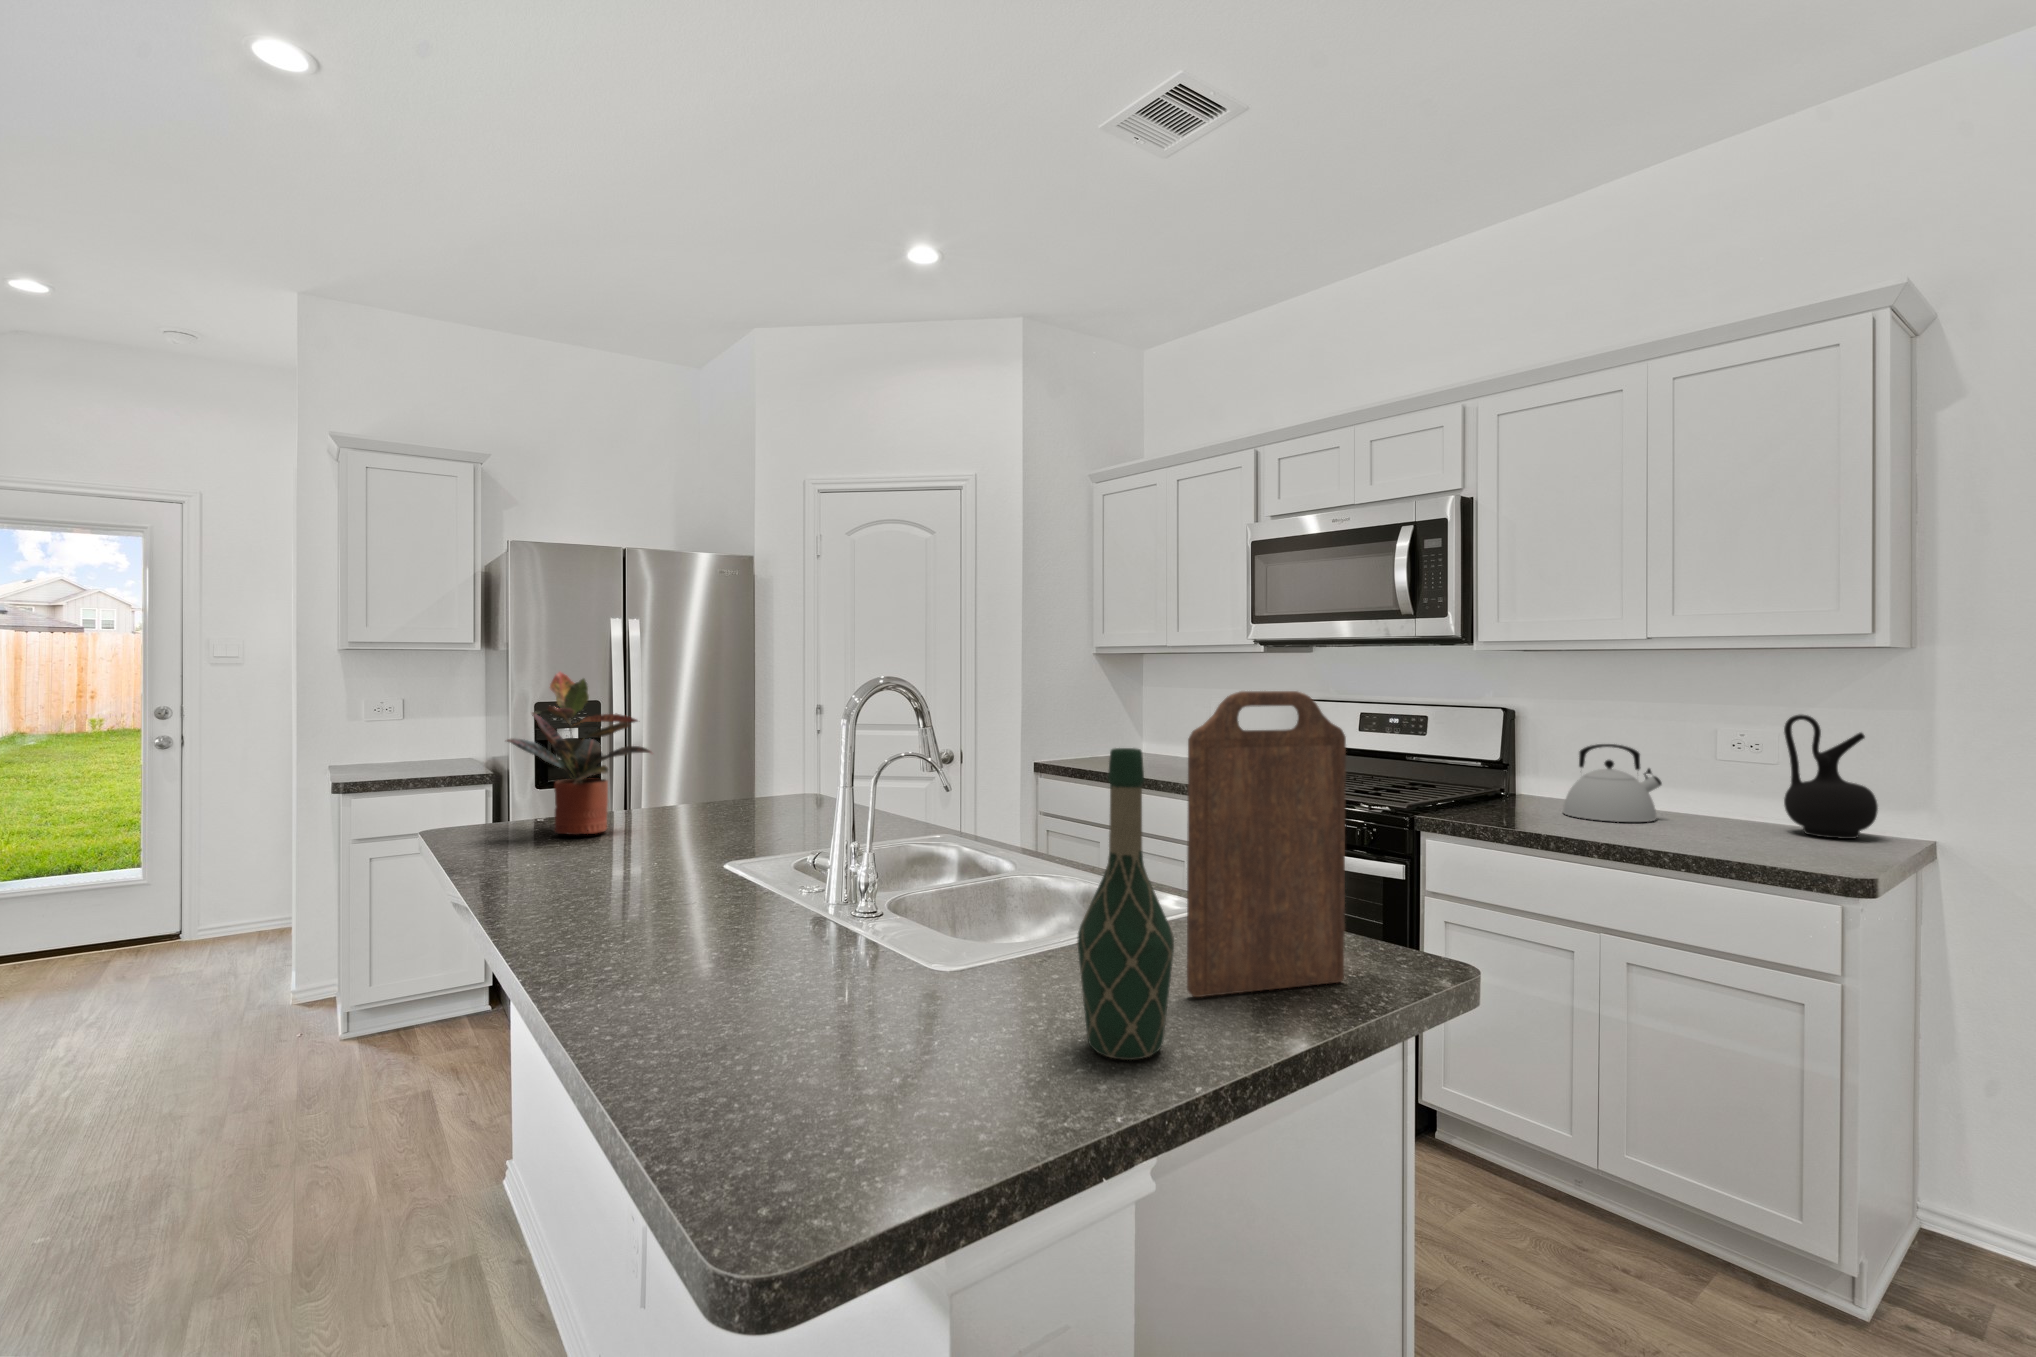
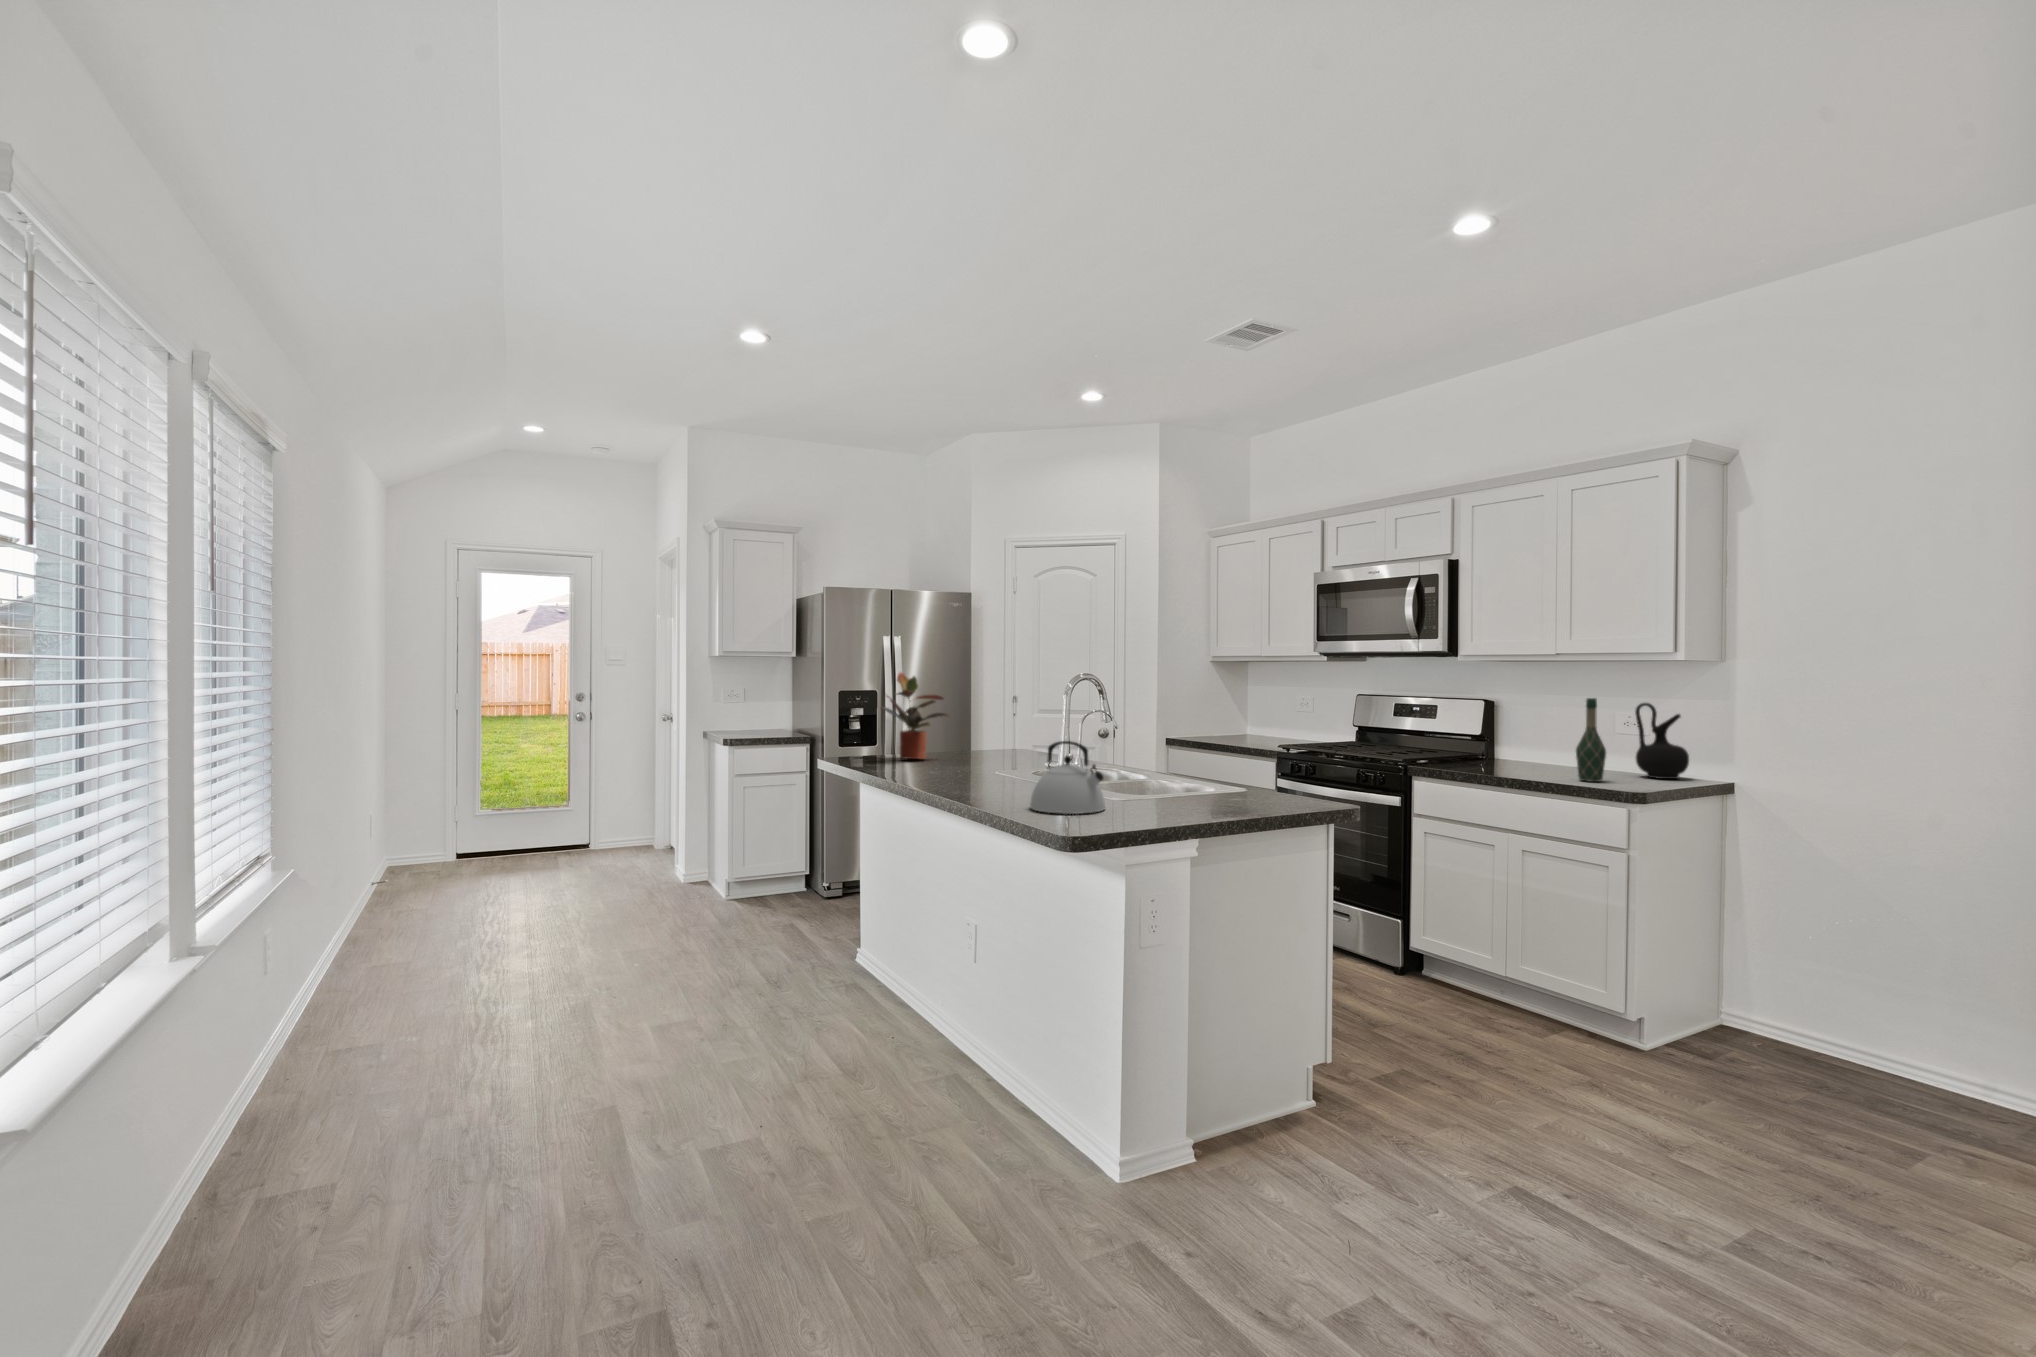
cutting board: present [1187,691,1346,997] -> none [1216,682,1287,806]
kettle: present [1563,744,1662,822] -> present [1030,741,1105,814]
wine bottle: present [1077,748,1174,1060] -> present [1576,698,1606,782]

